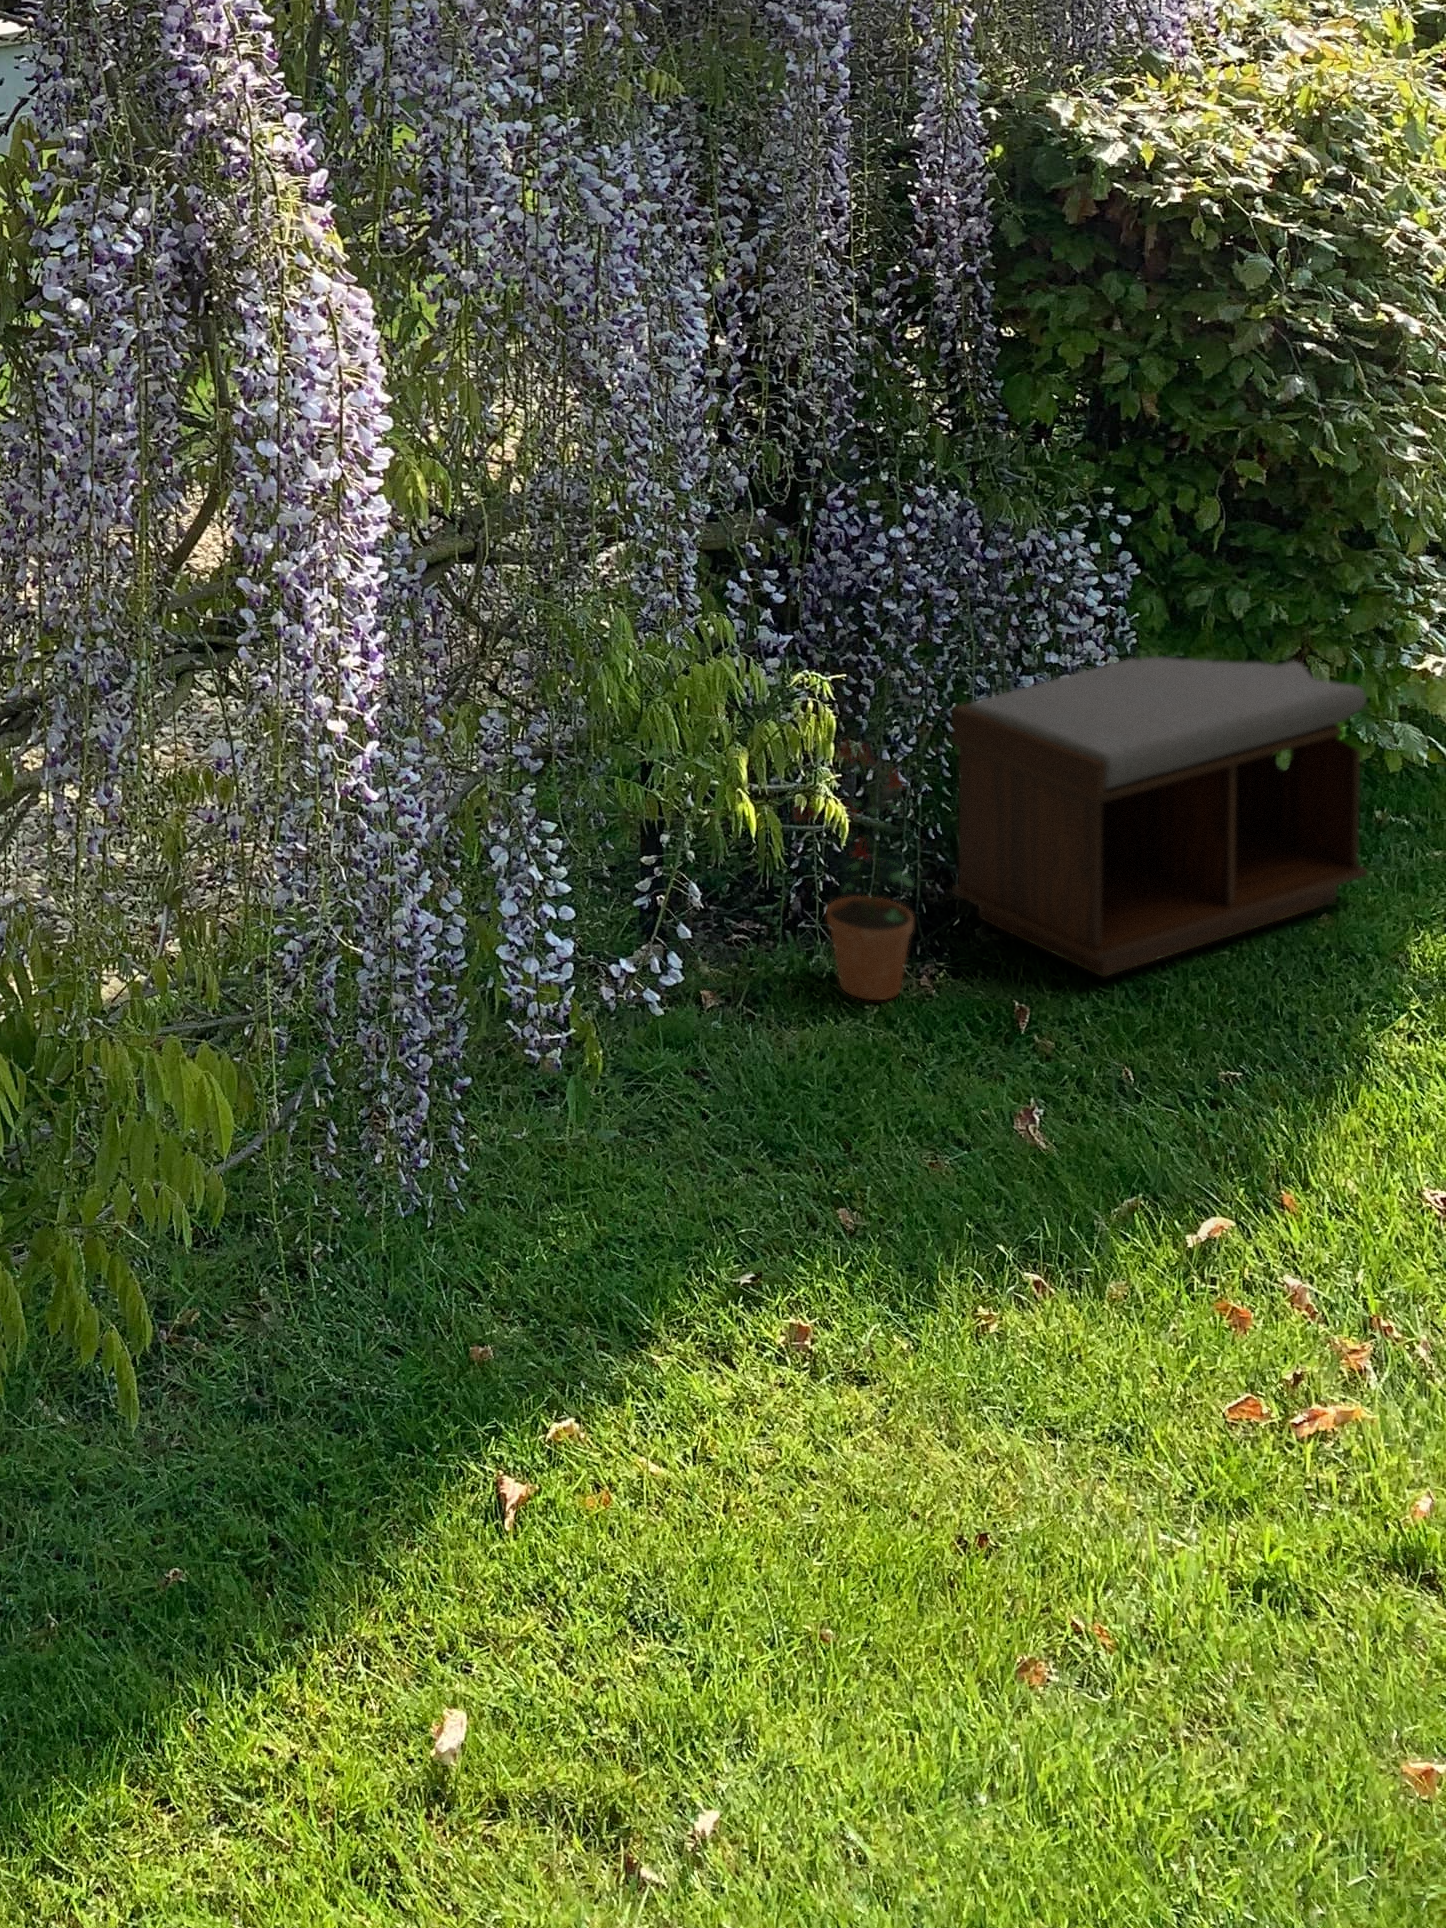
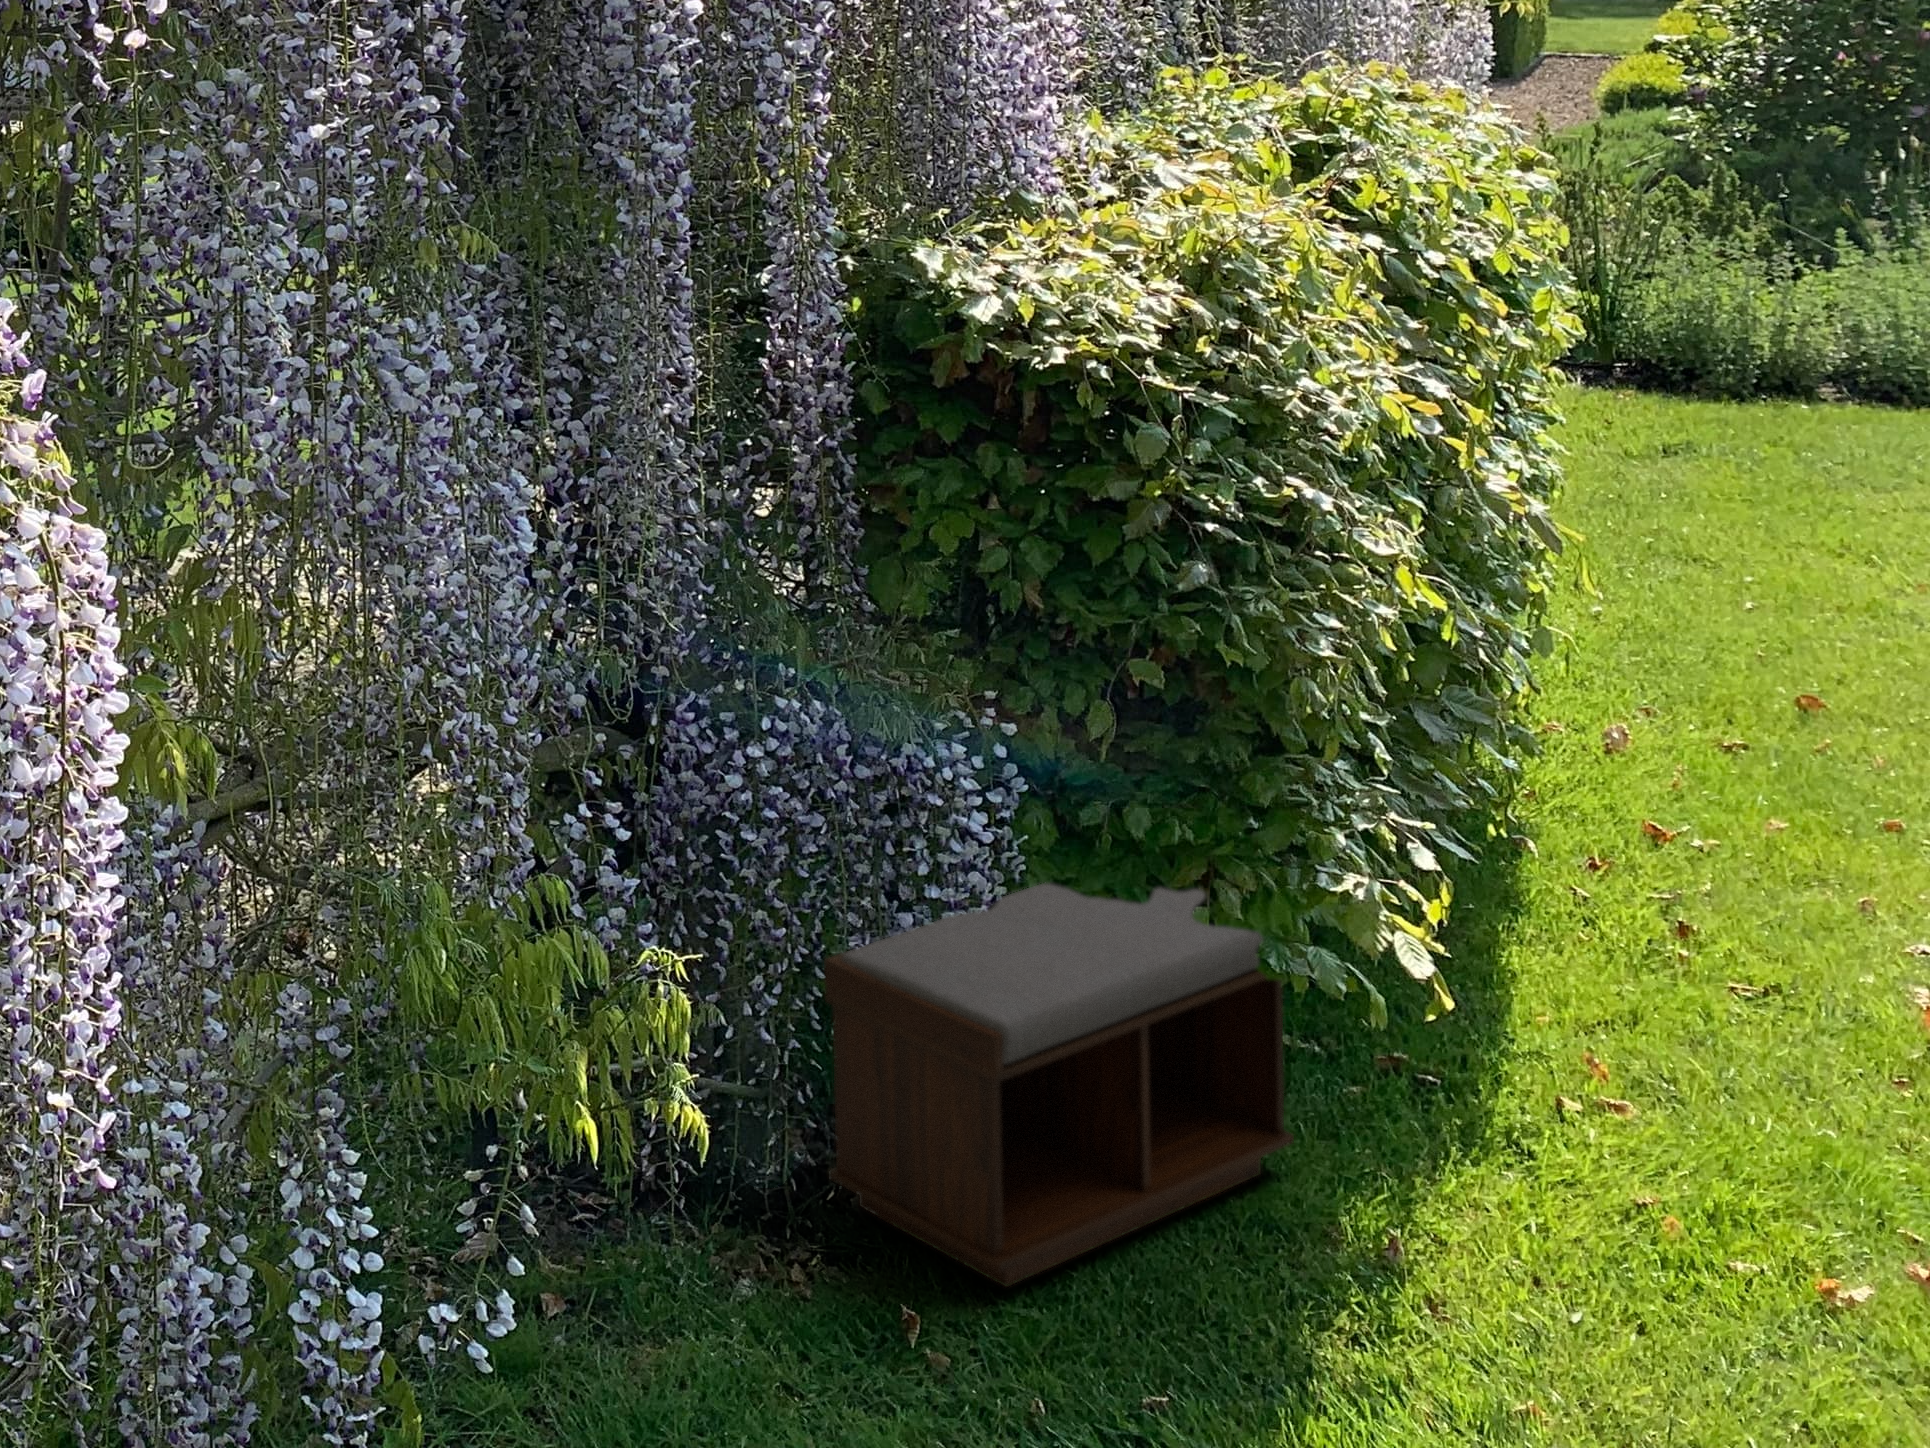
potted plant: present [794,741,914,1000] -> none [641,1007,795,1328]

